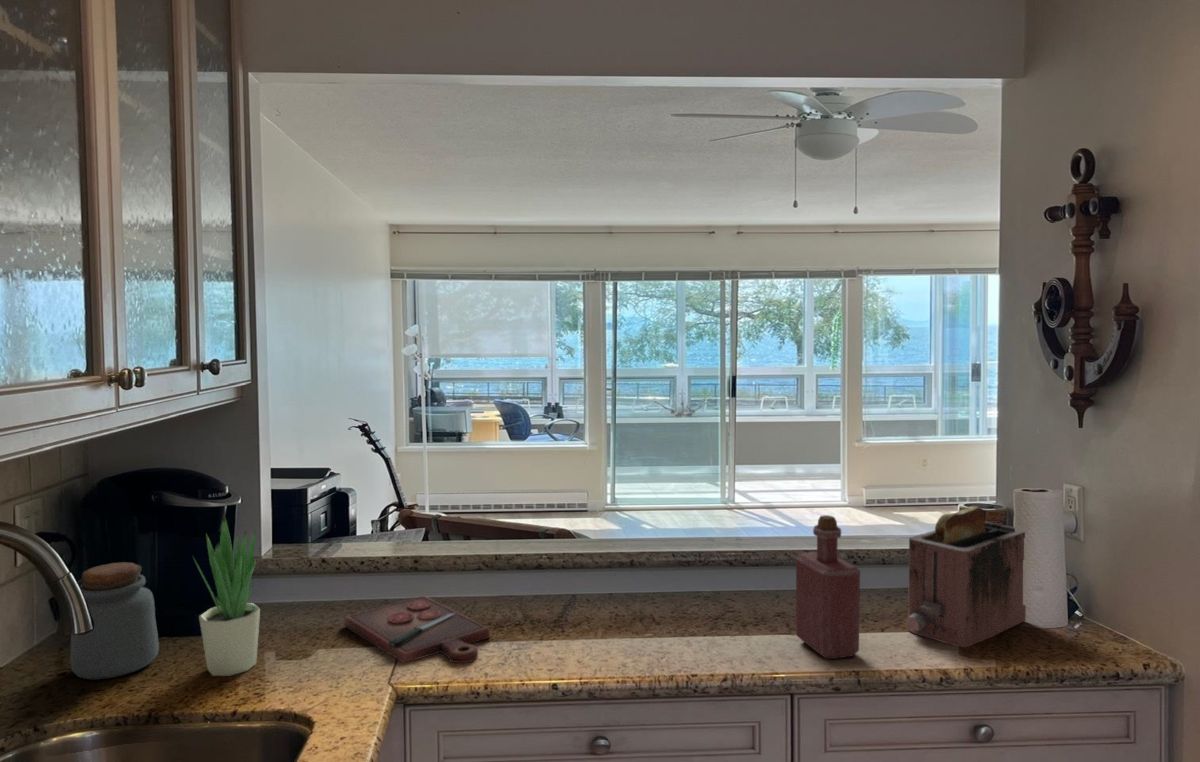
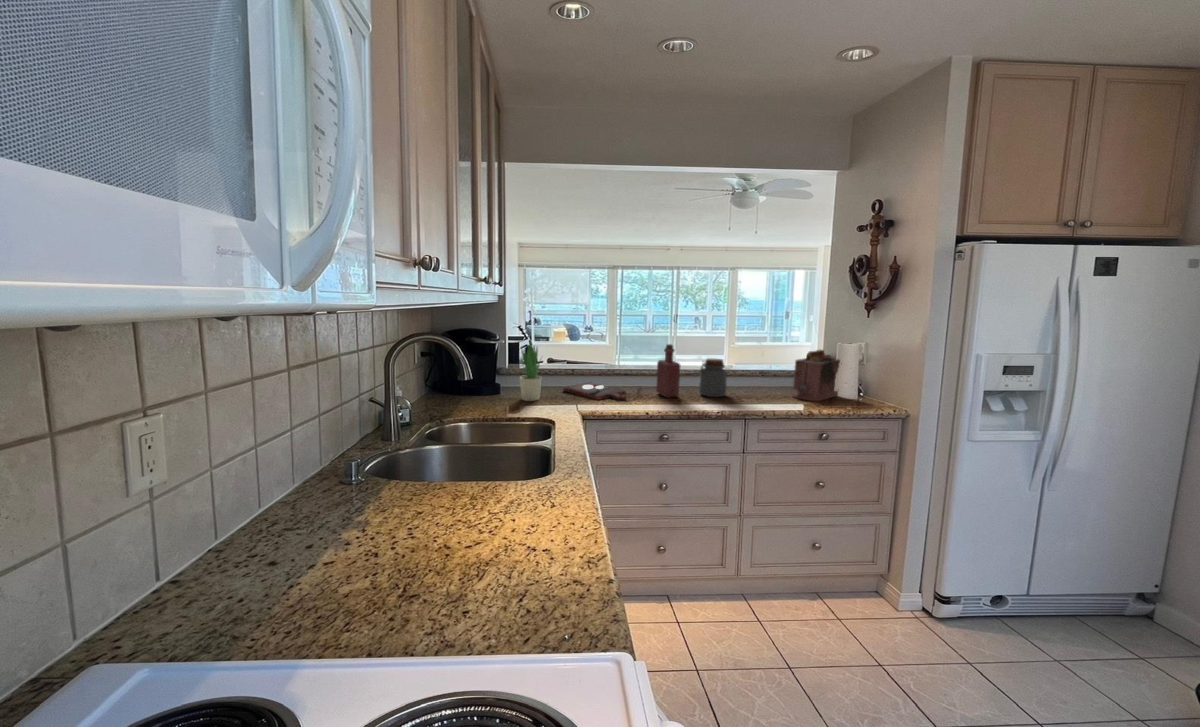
bottle: present [796,515,860,659] -> present [656,344,680,398]
jar: present [70,562,159,680] -> present [699,359,727,397]

